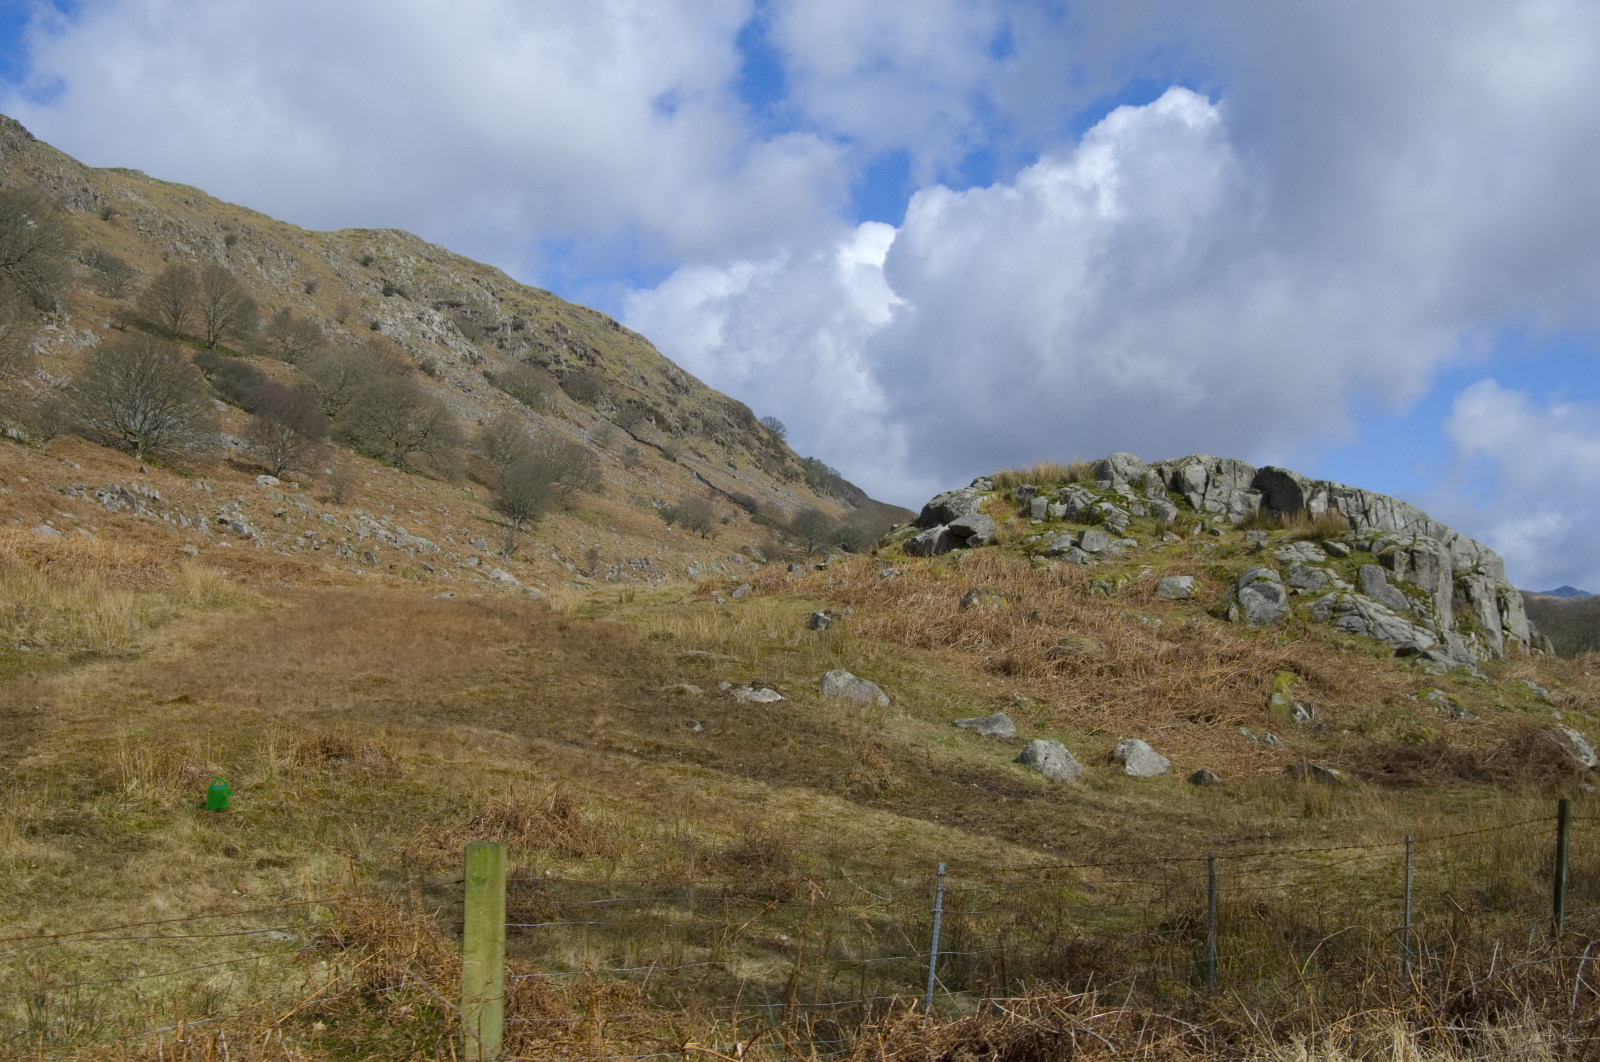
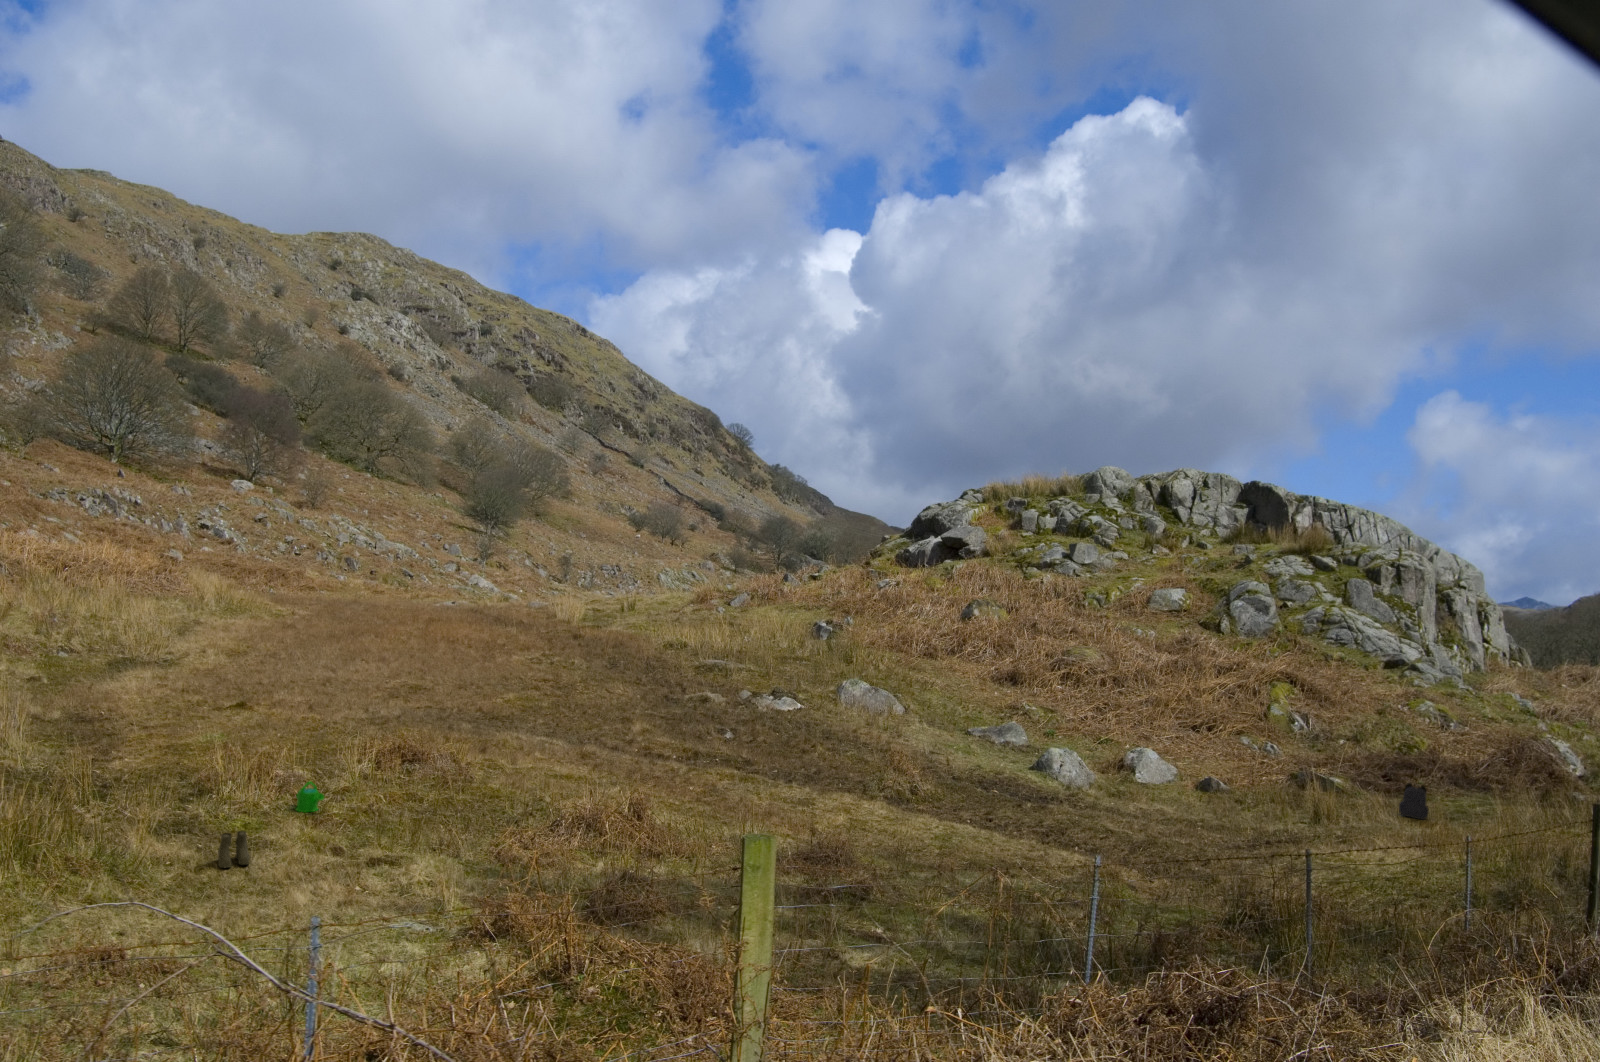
backpack: none [1397,778,1429,817] -> present [1399,783,1429,820]
boots: none [91,831,126,871] -> present [218,831,249,868]

